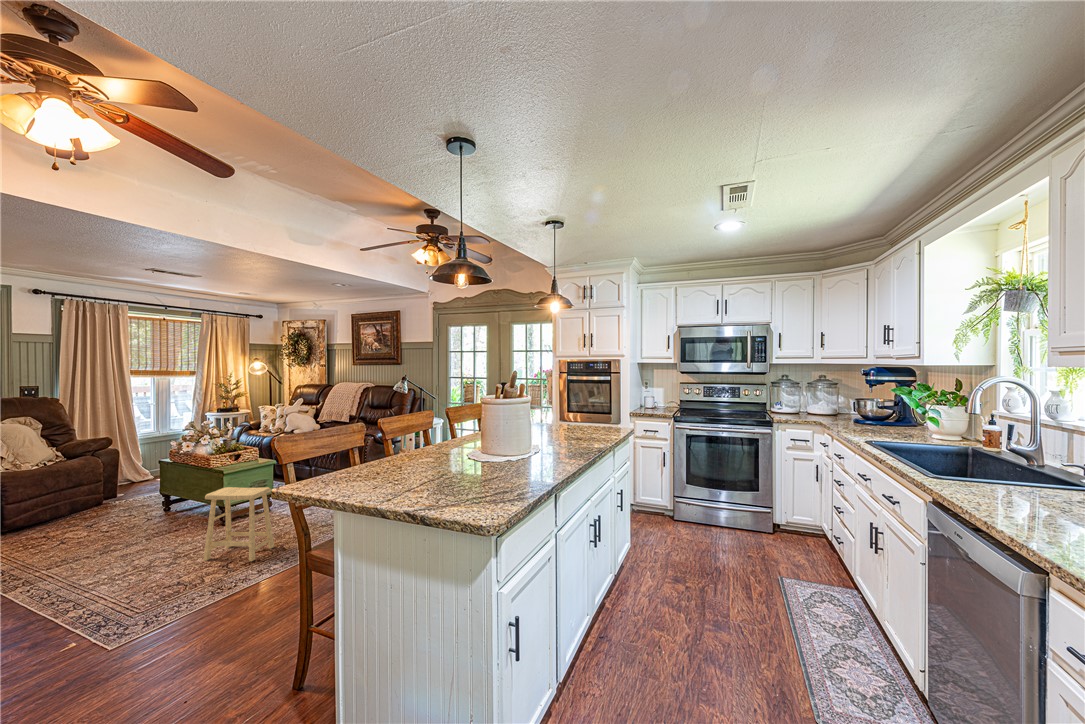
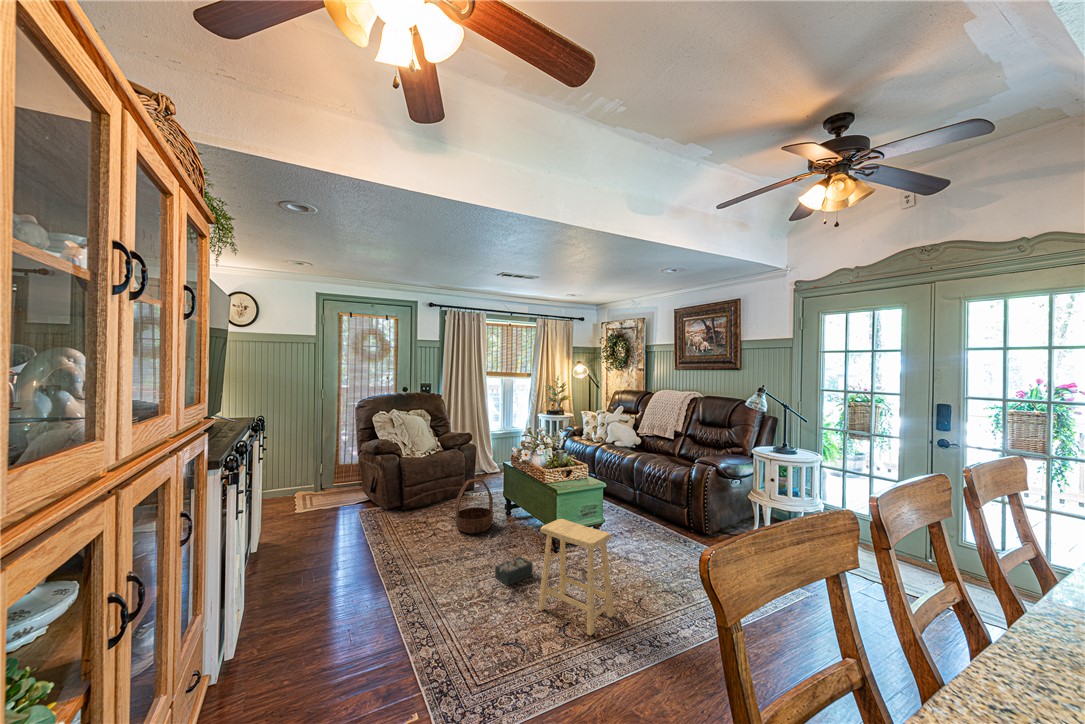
basket: none [95,478,148,533] -> present [456,479,493,533]
decorative plant: none [142,513,200,556] -> present [486,535,535,586]

